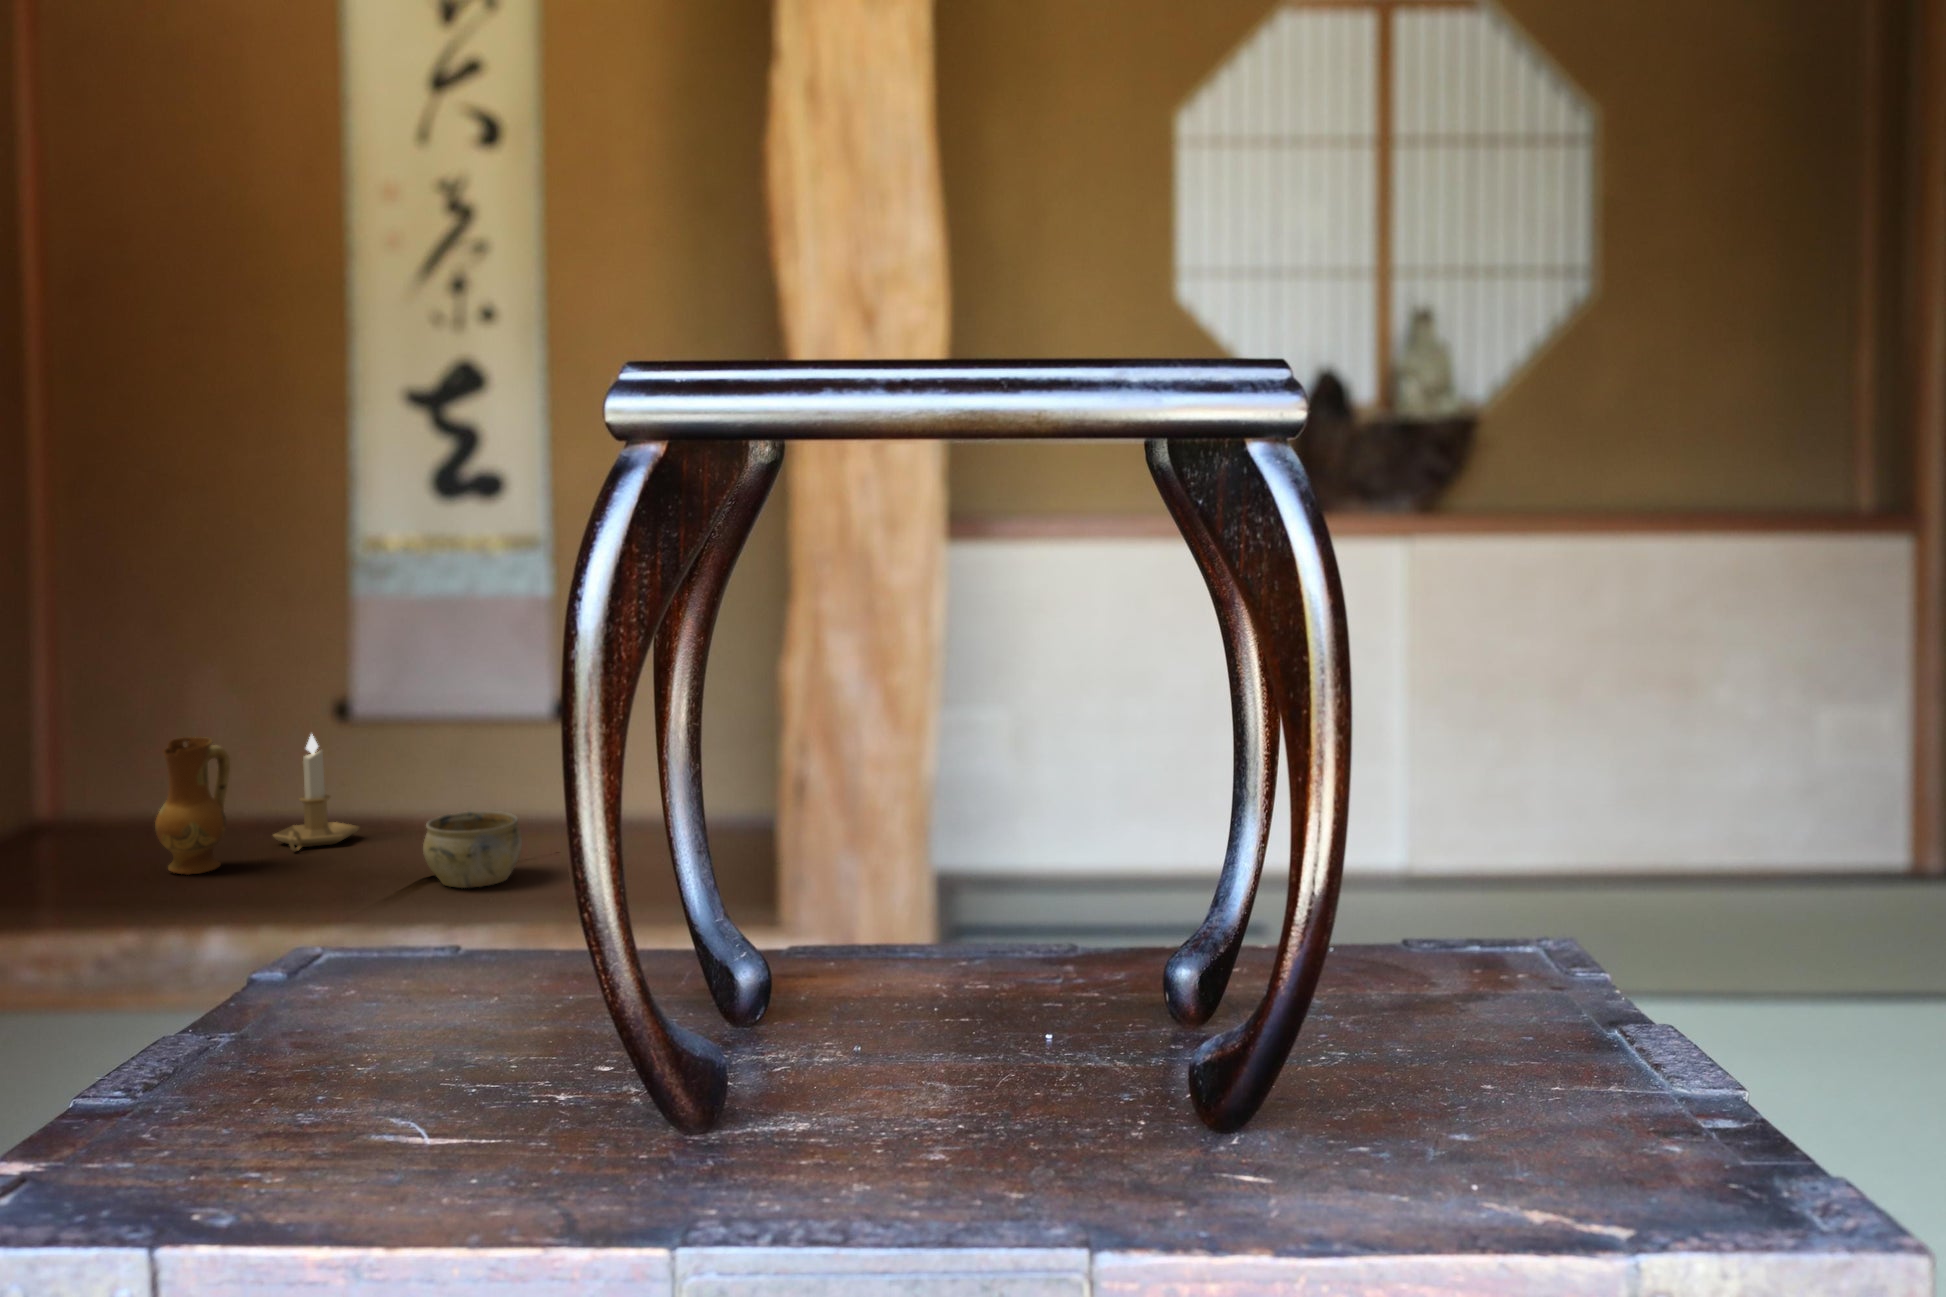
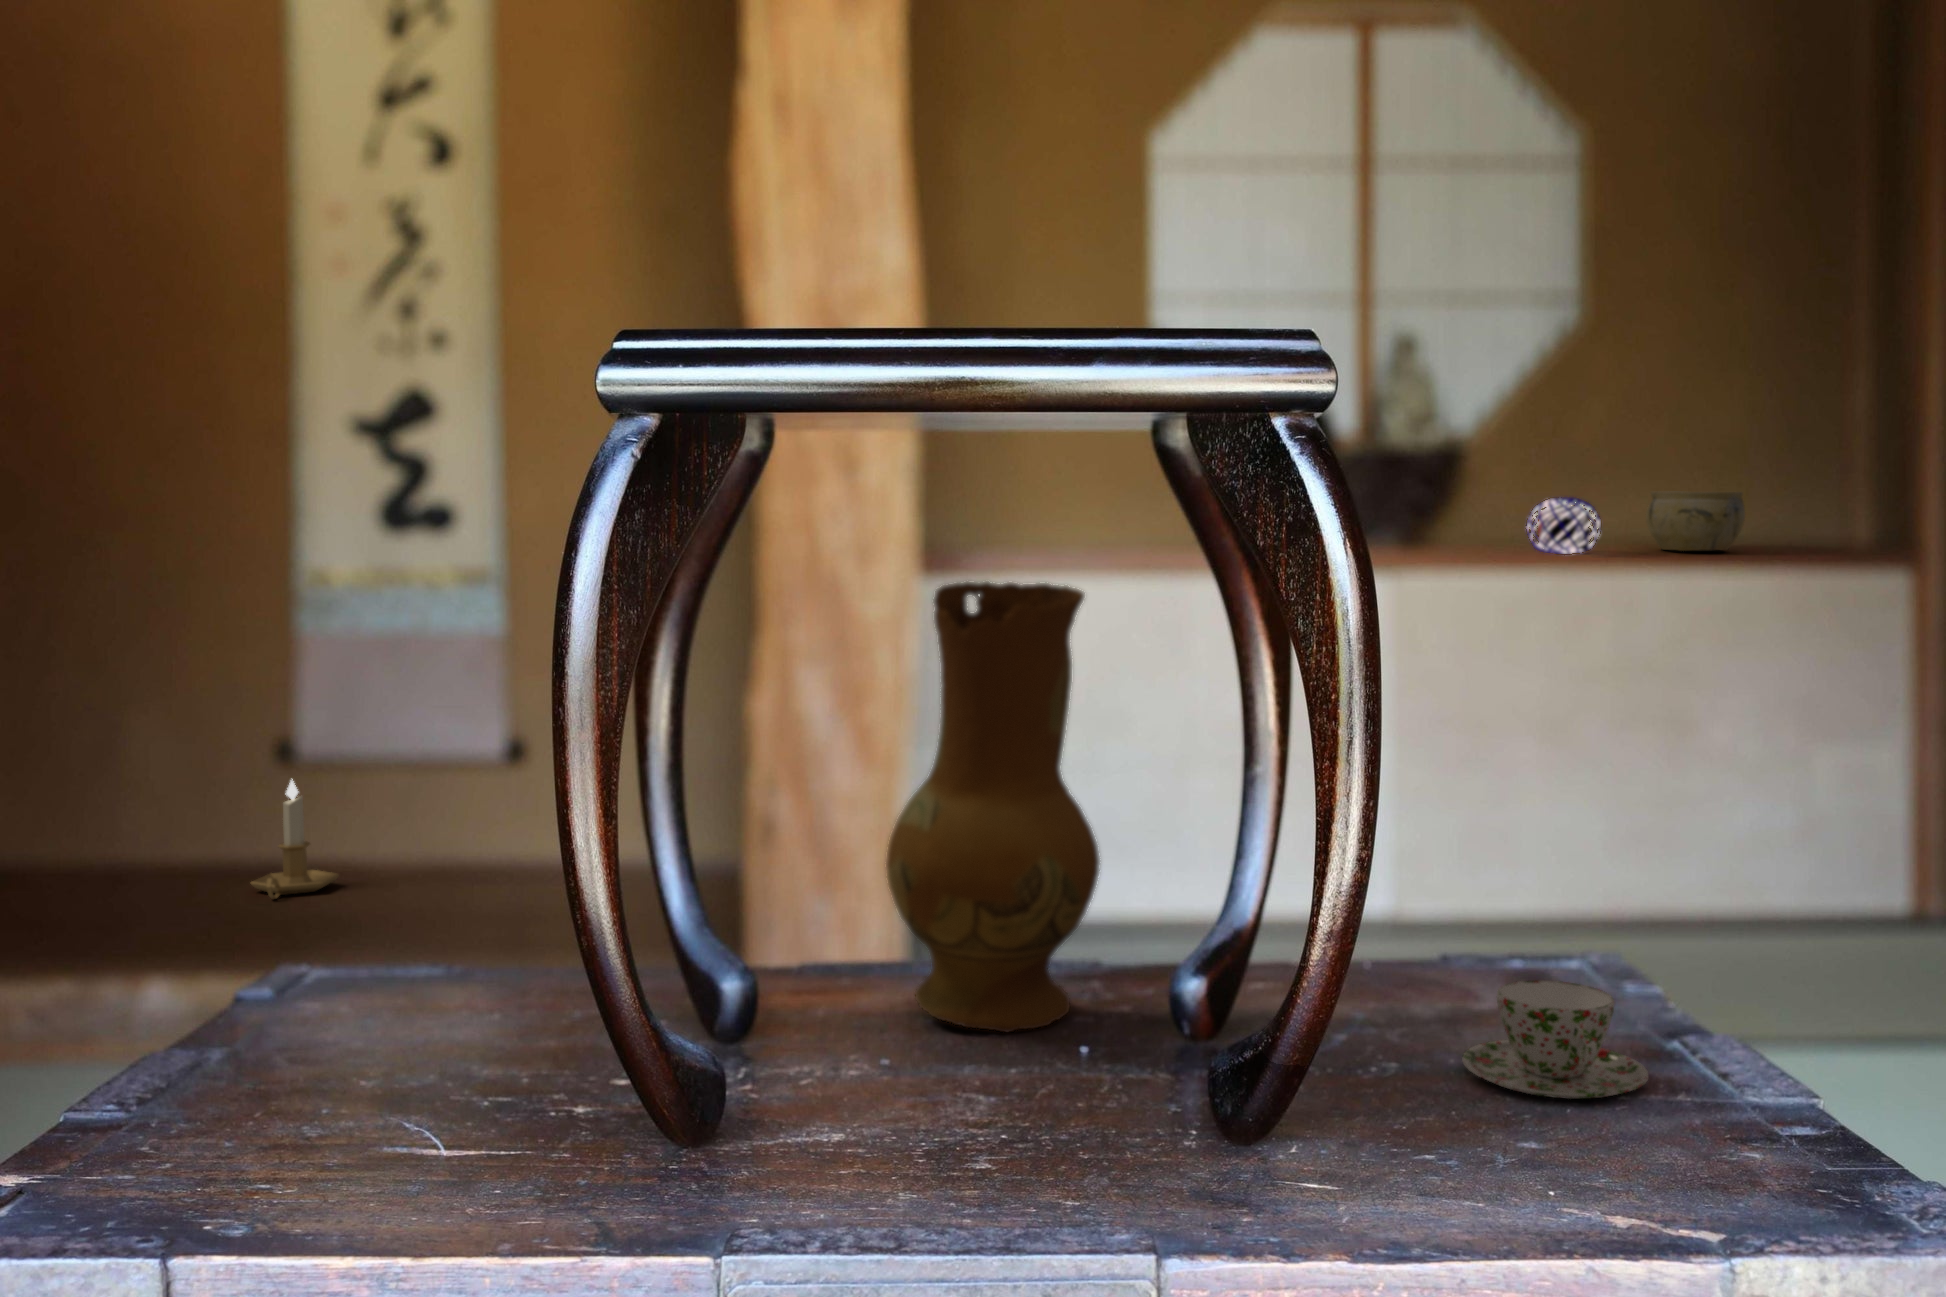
decorative orb: none [1533,454,1608,510] -> present [1526,497,1601,554]
ceramic jug: present [155,737,230,875] -> present [886,582,1100,1032]
ceramic bowl: present [423,811,522,888] -> present [1646,491,1745,551]
teacup: none [1407,973,1585,1090] -> present [1462,980,1648,1099]

